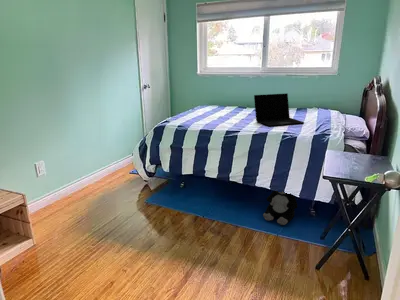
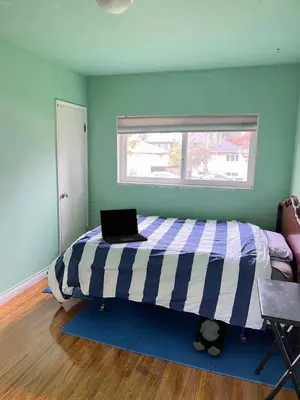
laptop: present [254,93,304,126] -> present [100,208,148,244]

